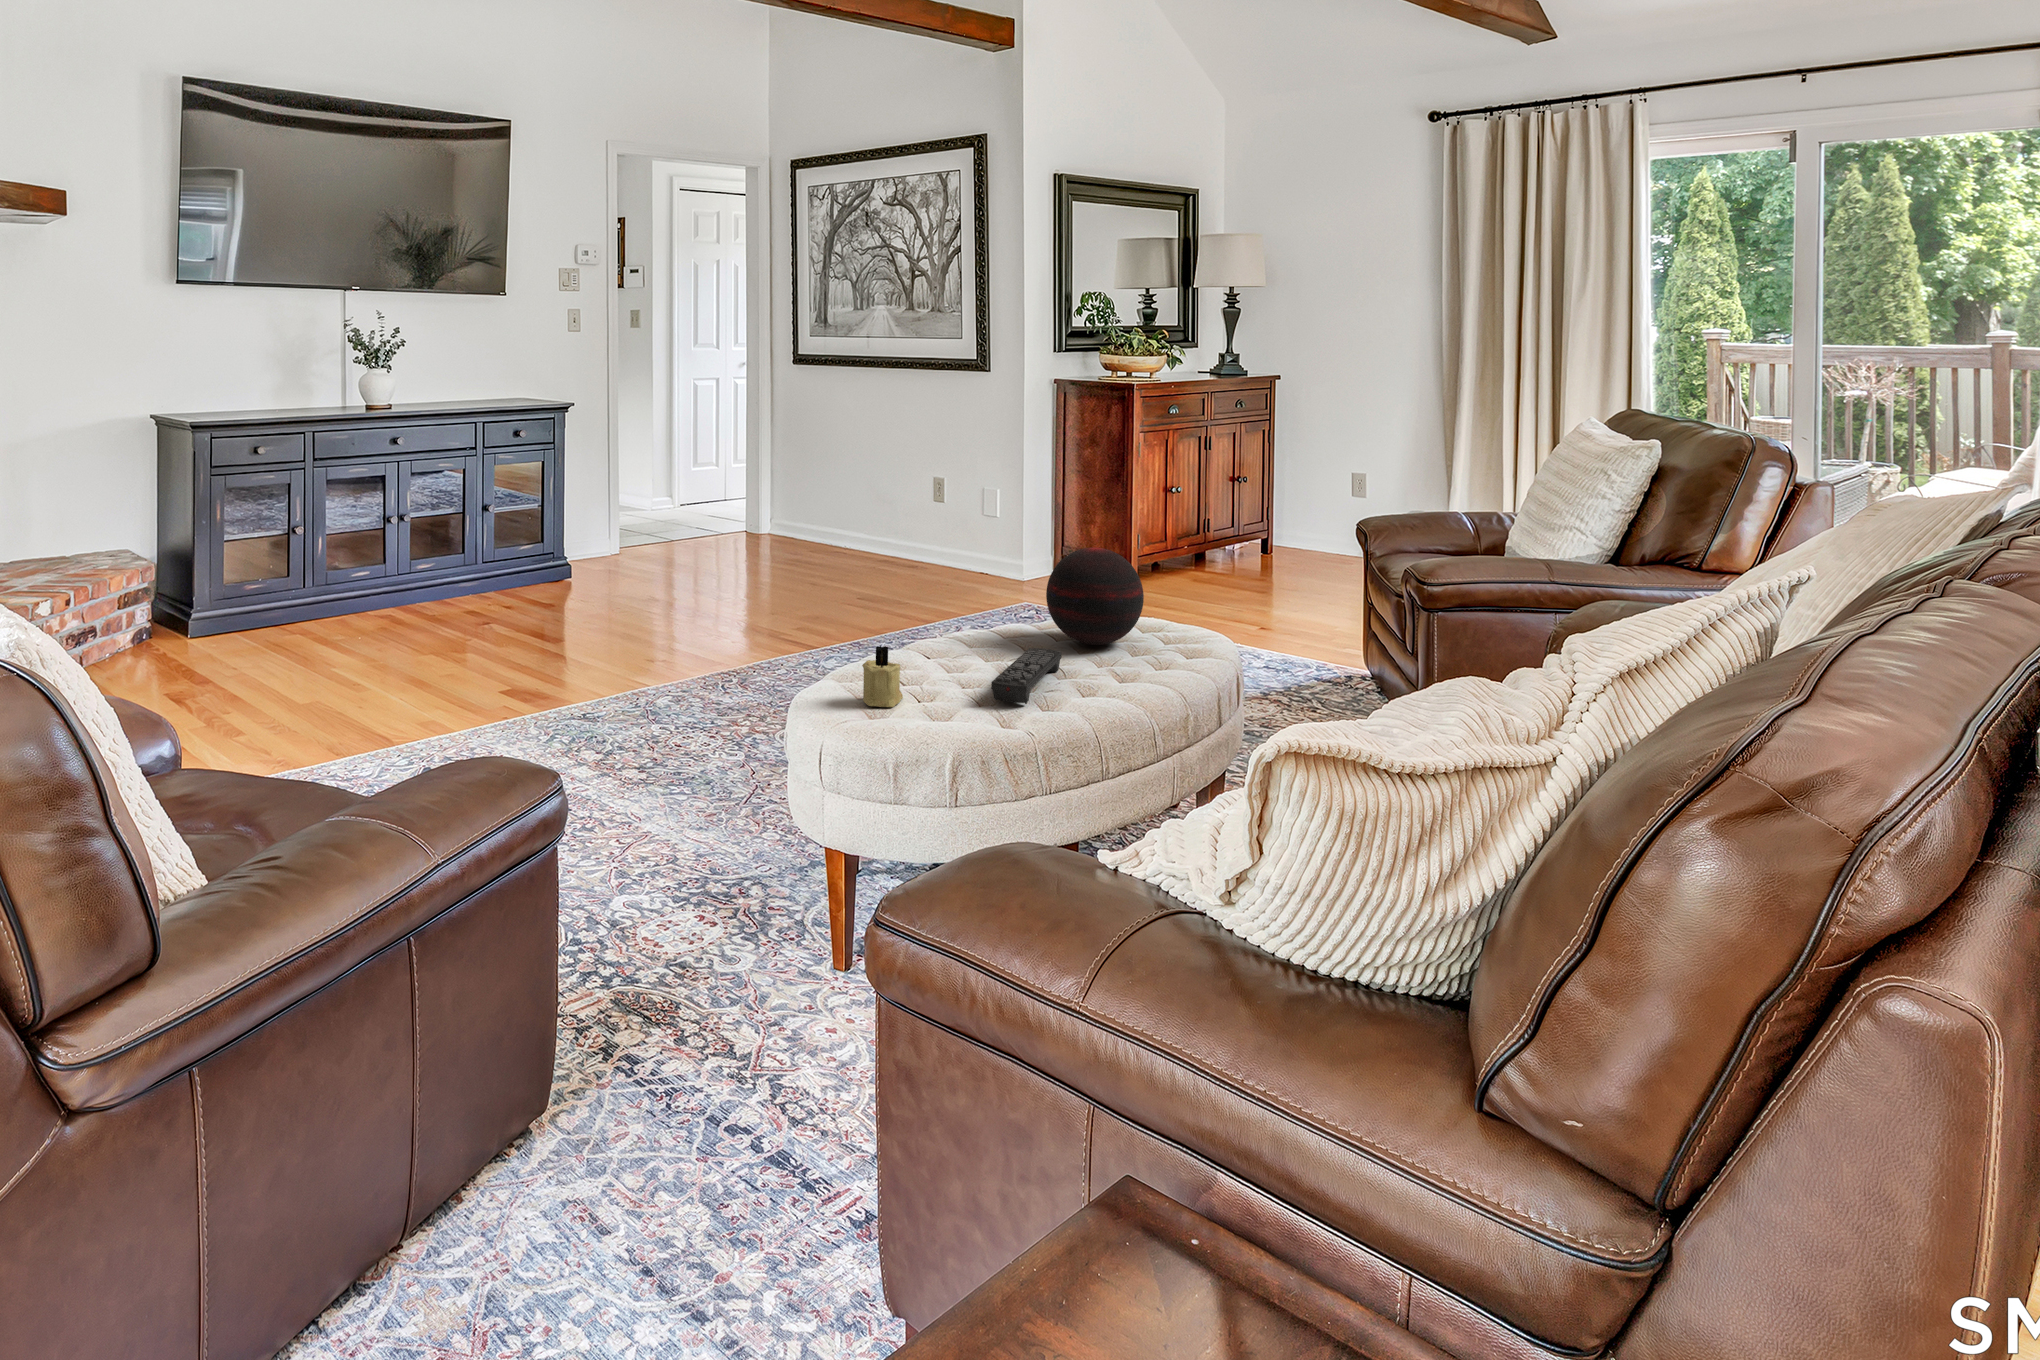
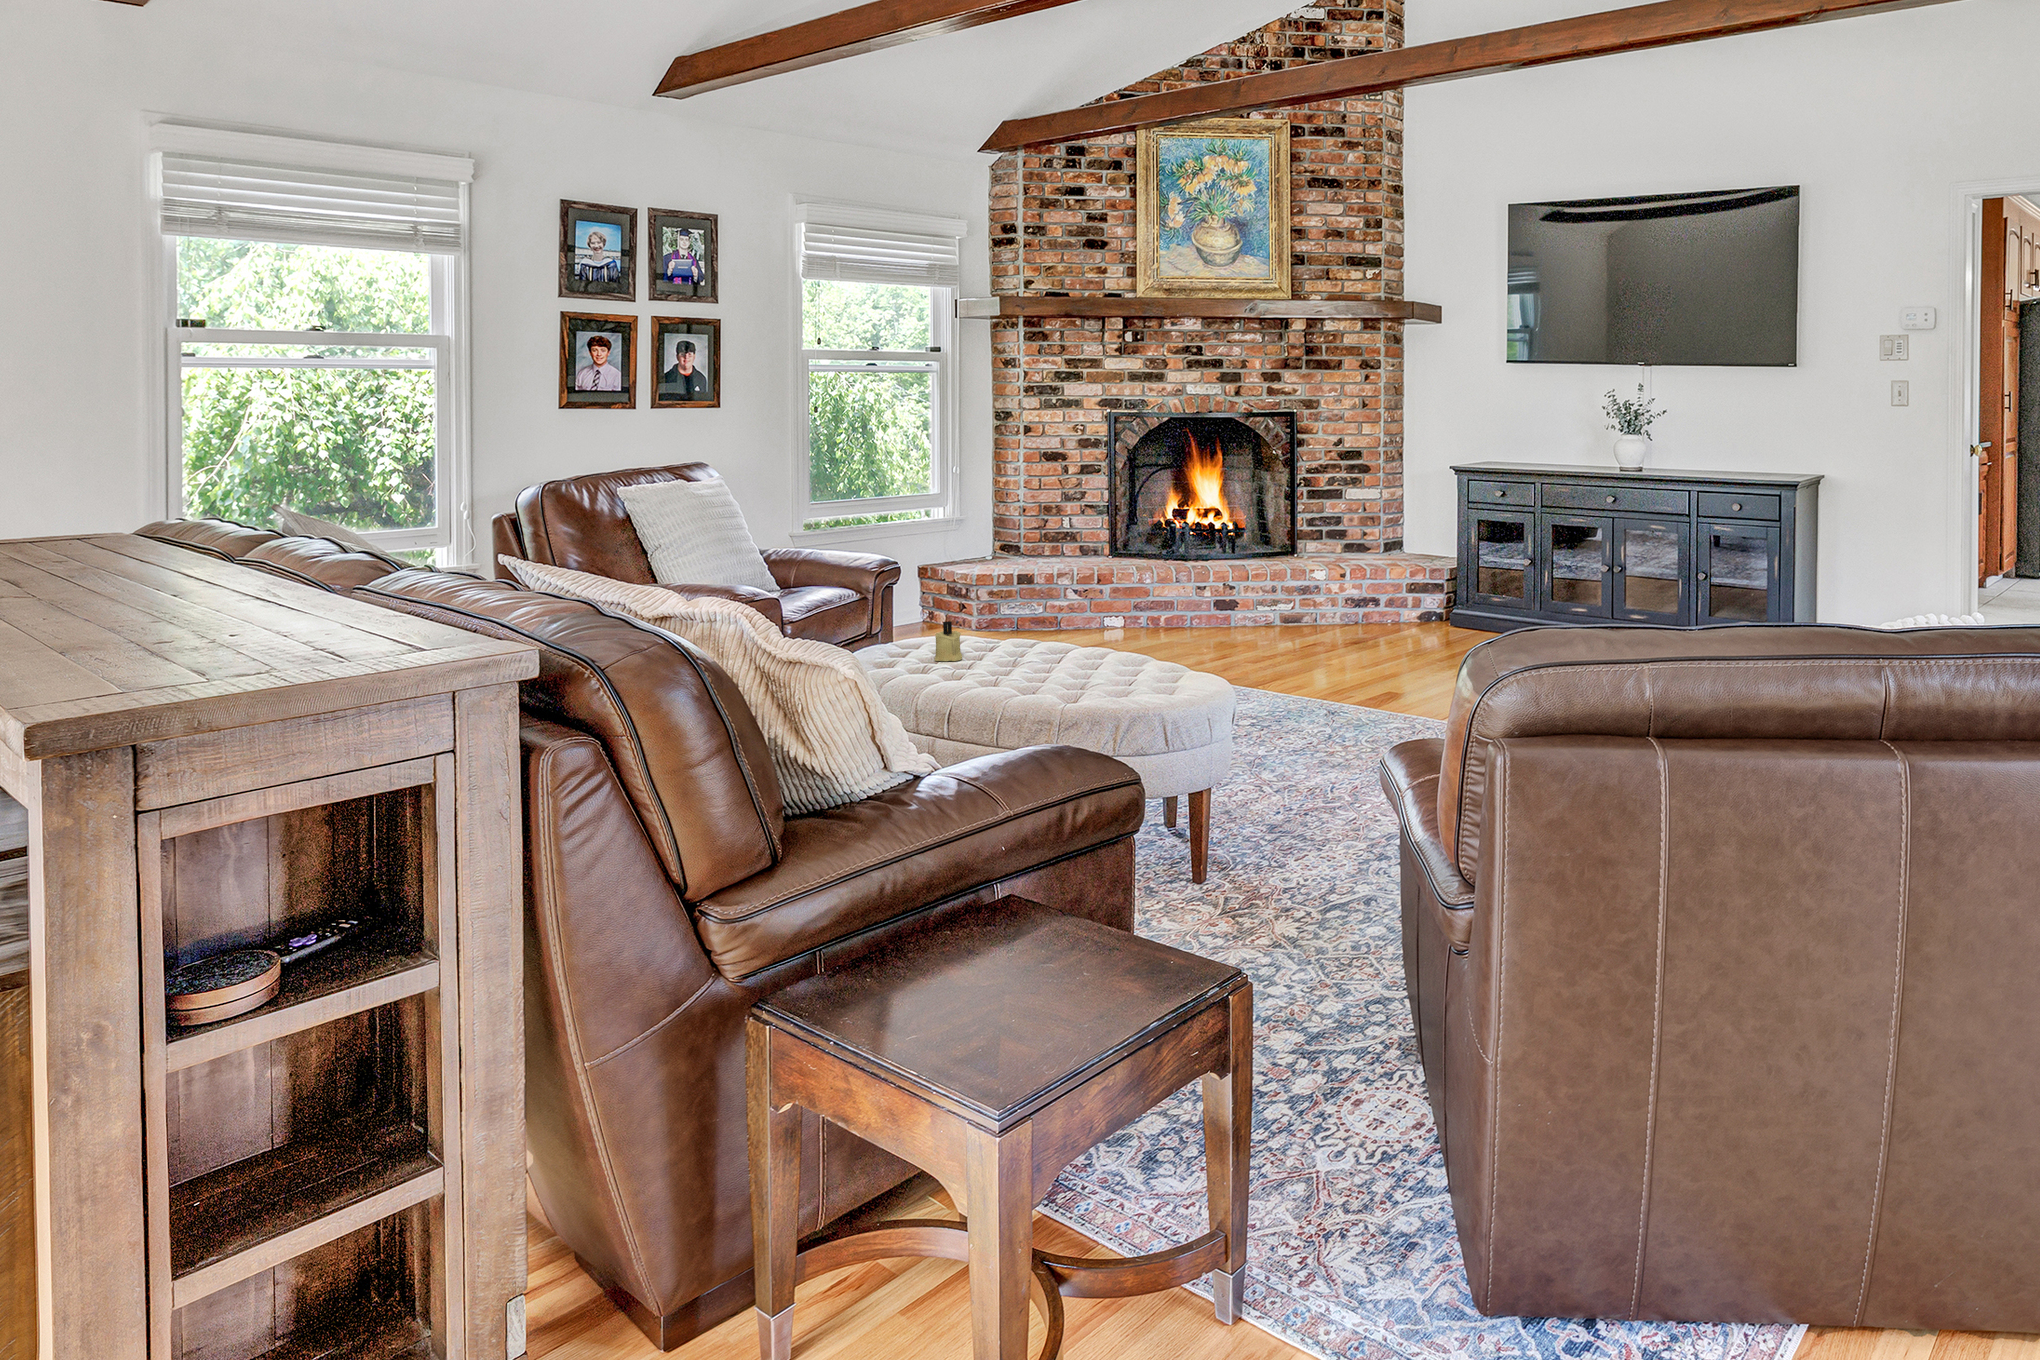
decorative orb: present [1046,548,1144,645] -> none [1051,600,1135,684]
remote control: present [991,648,1061,704] -> none [922,657,1030,682]

